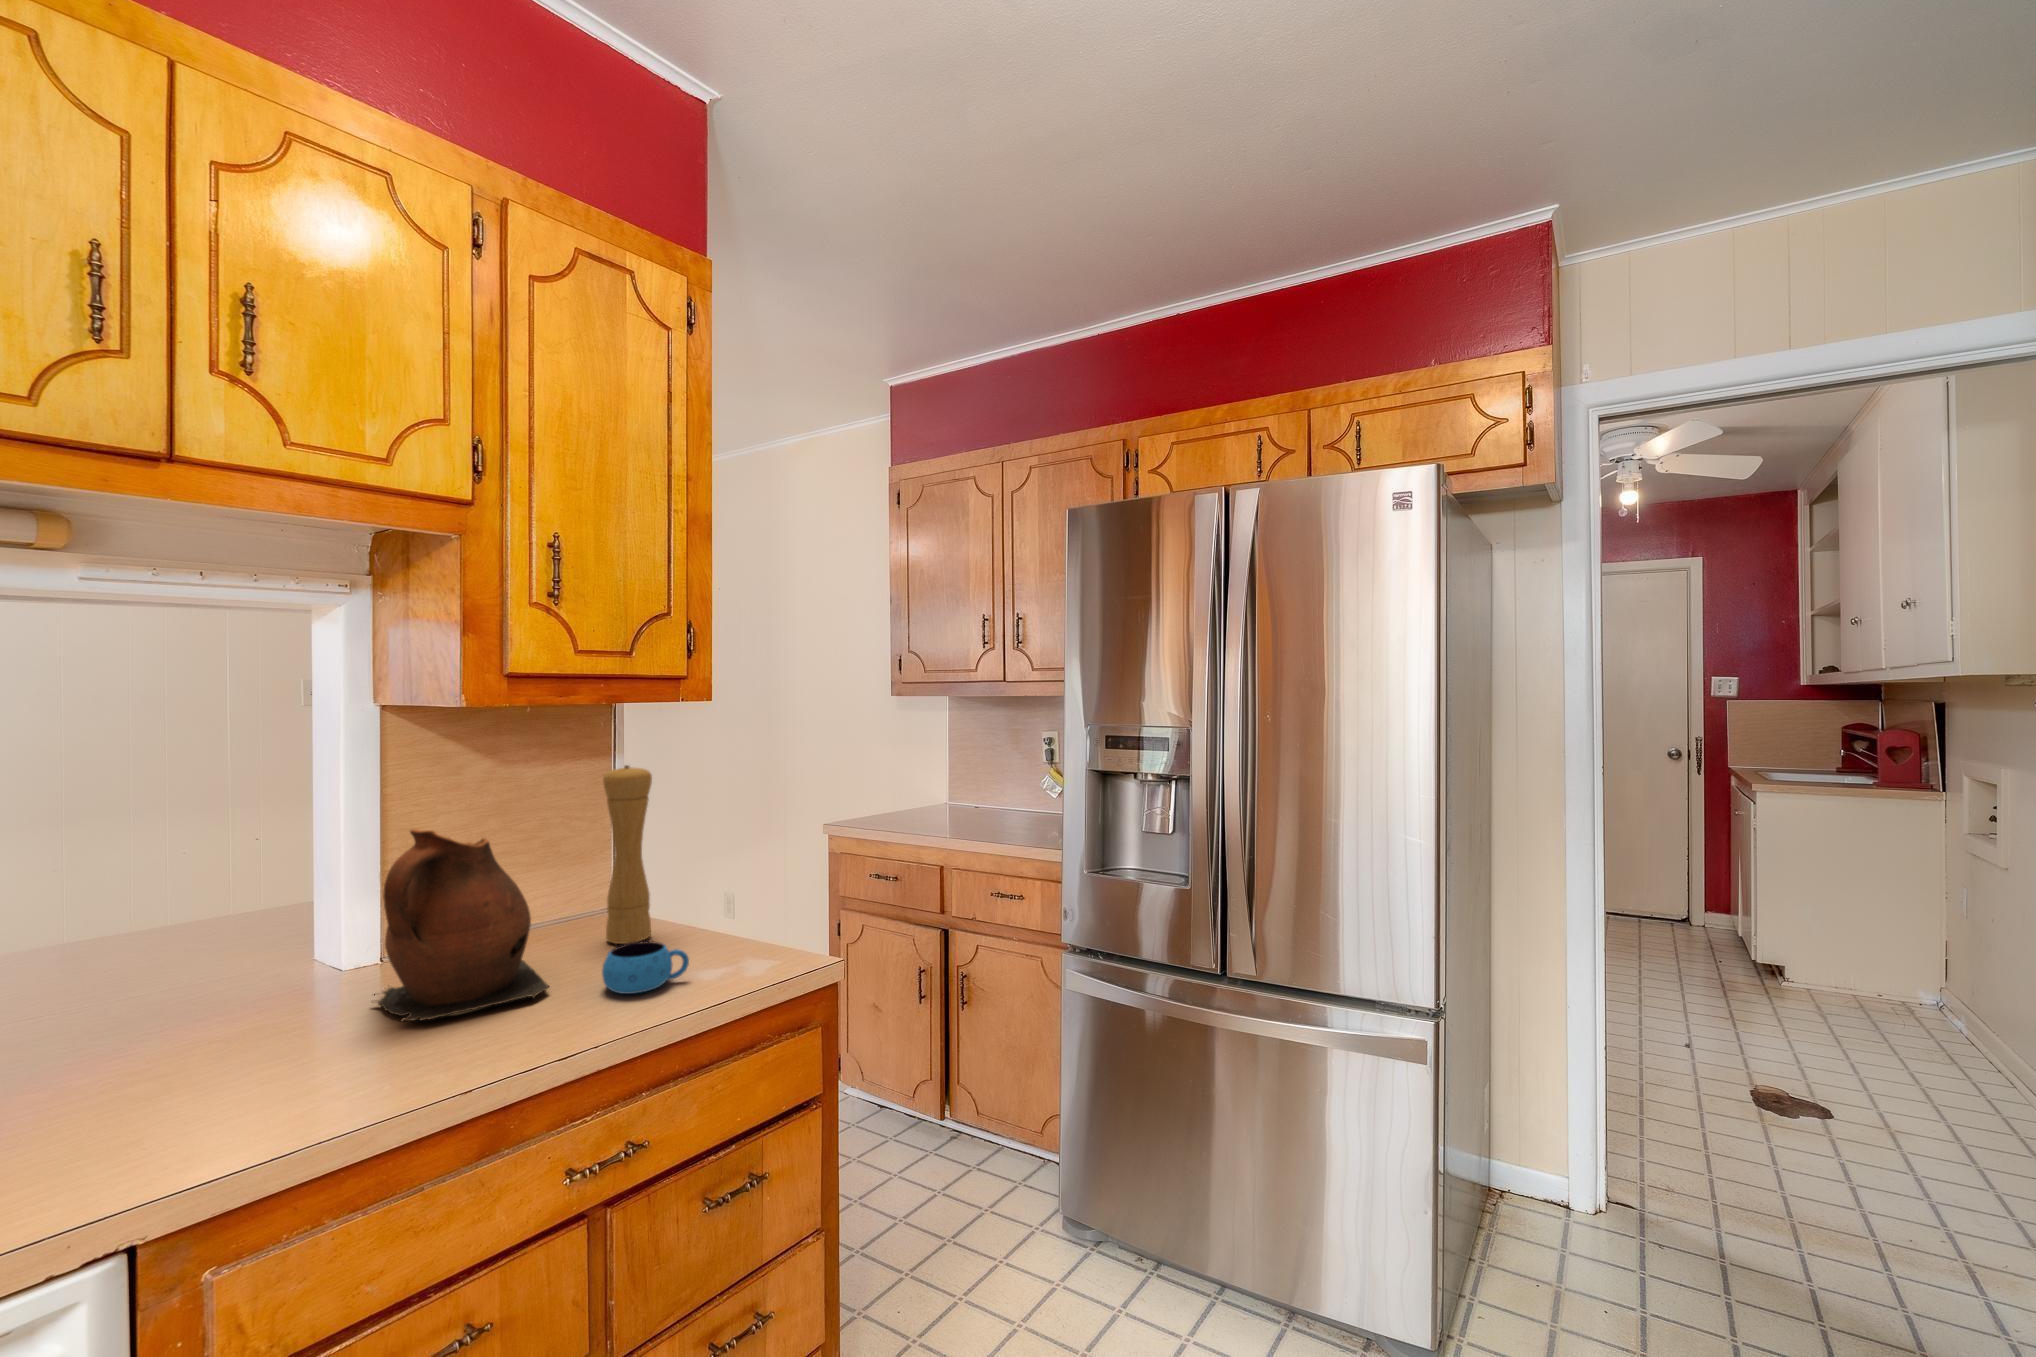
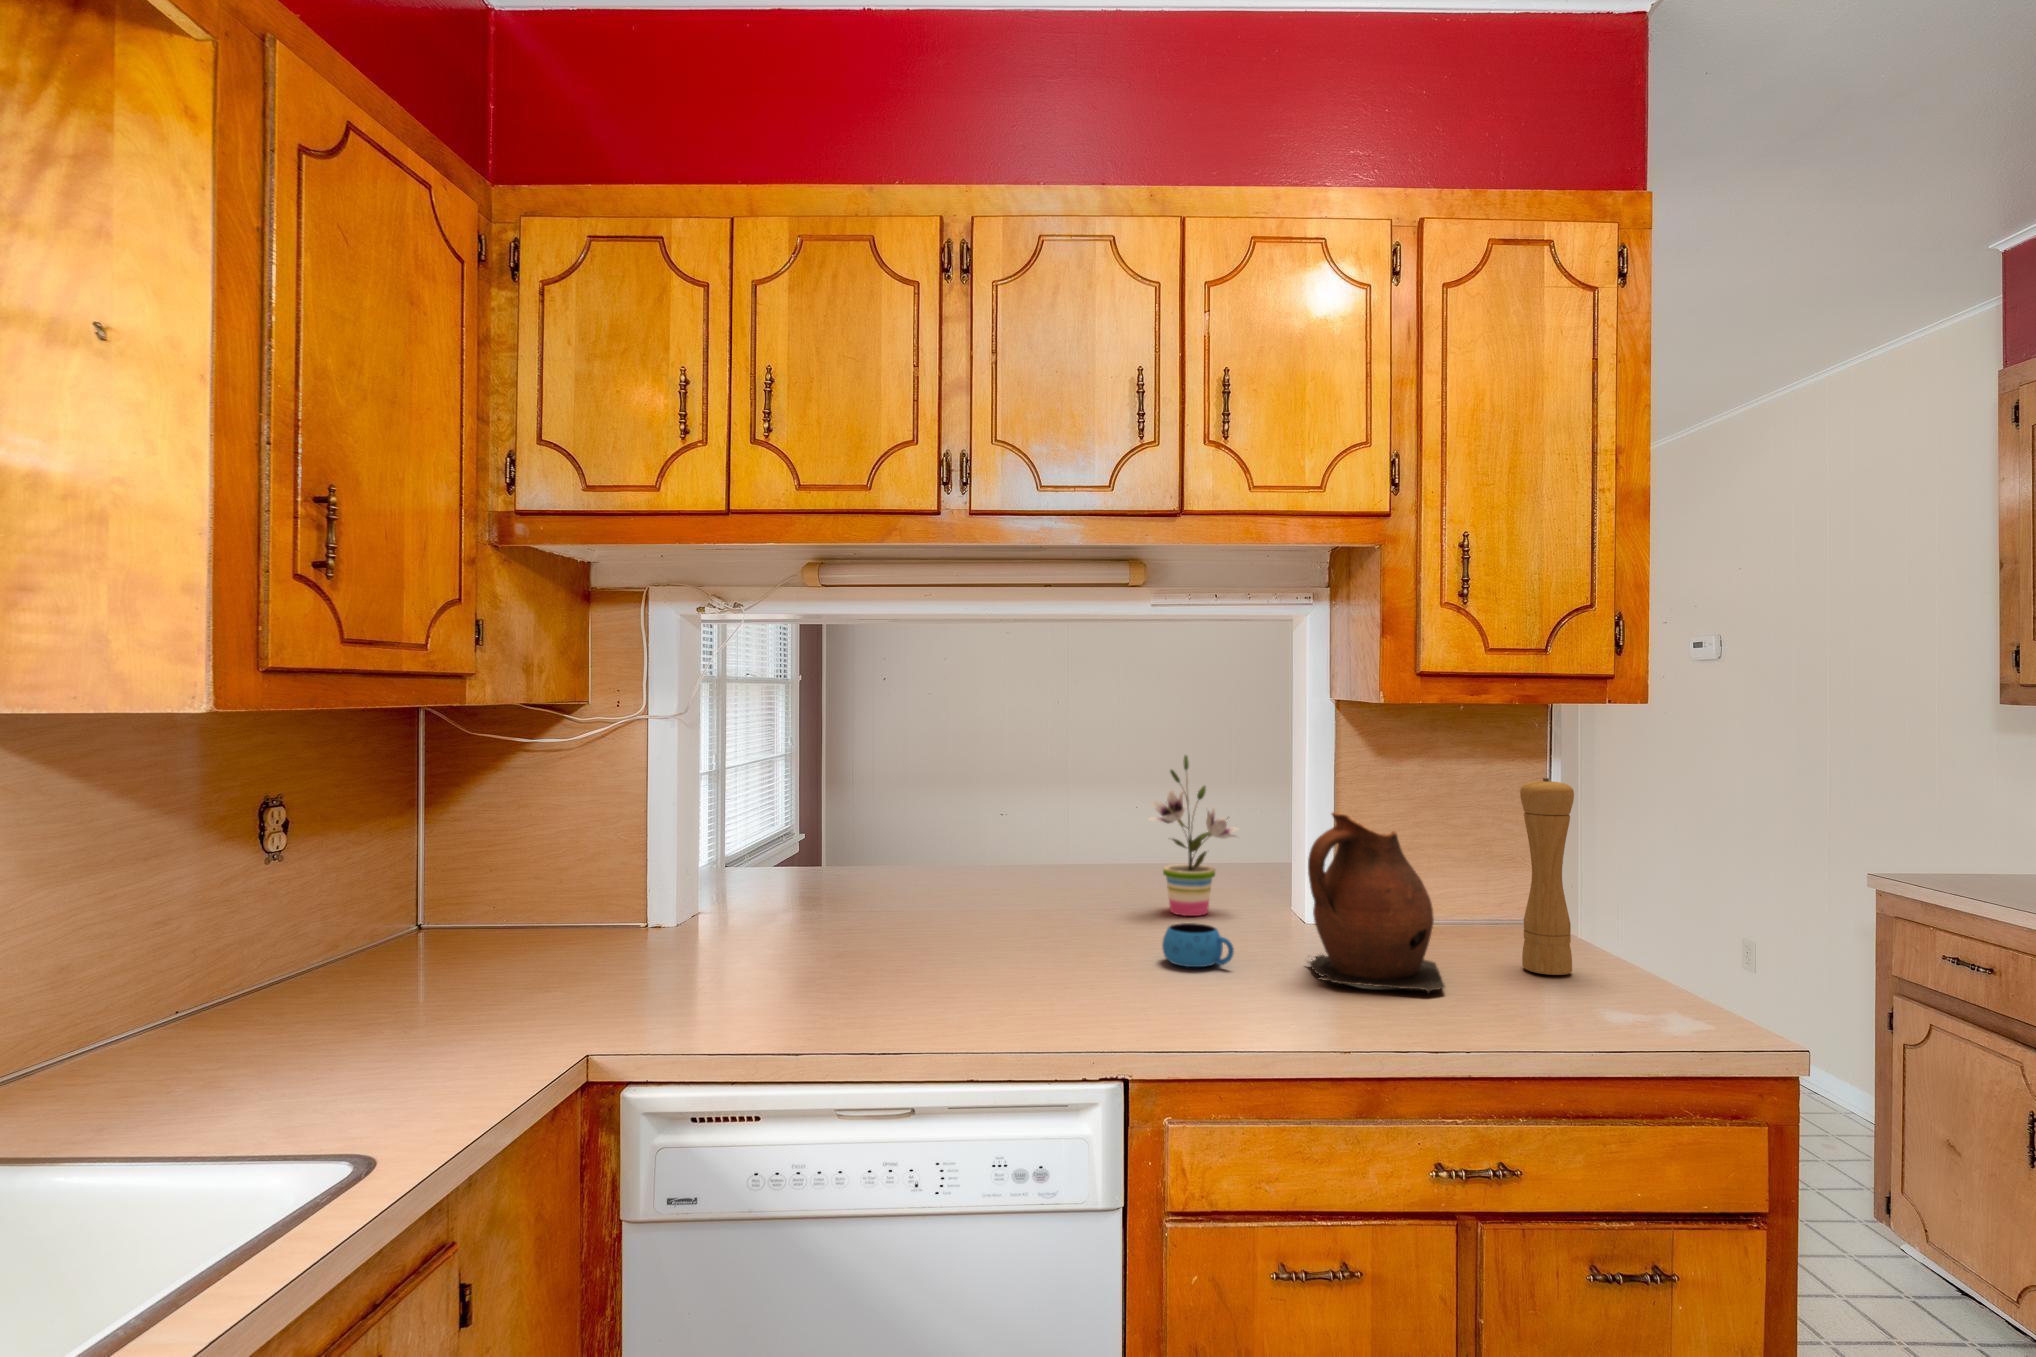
potted plant: none [83,775,248,986] -> present [1149,756,1238,916]
mug: present [602,941,689,994] -> present [1162,923,1234,967]

